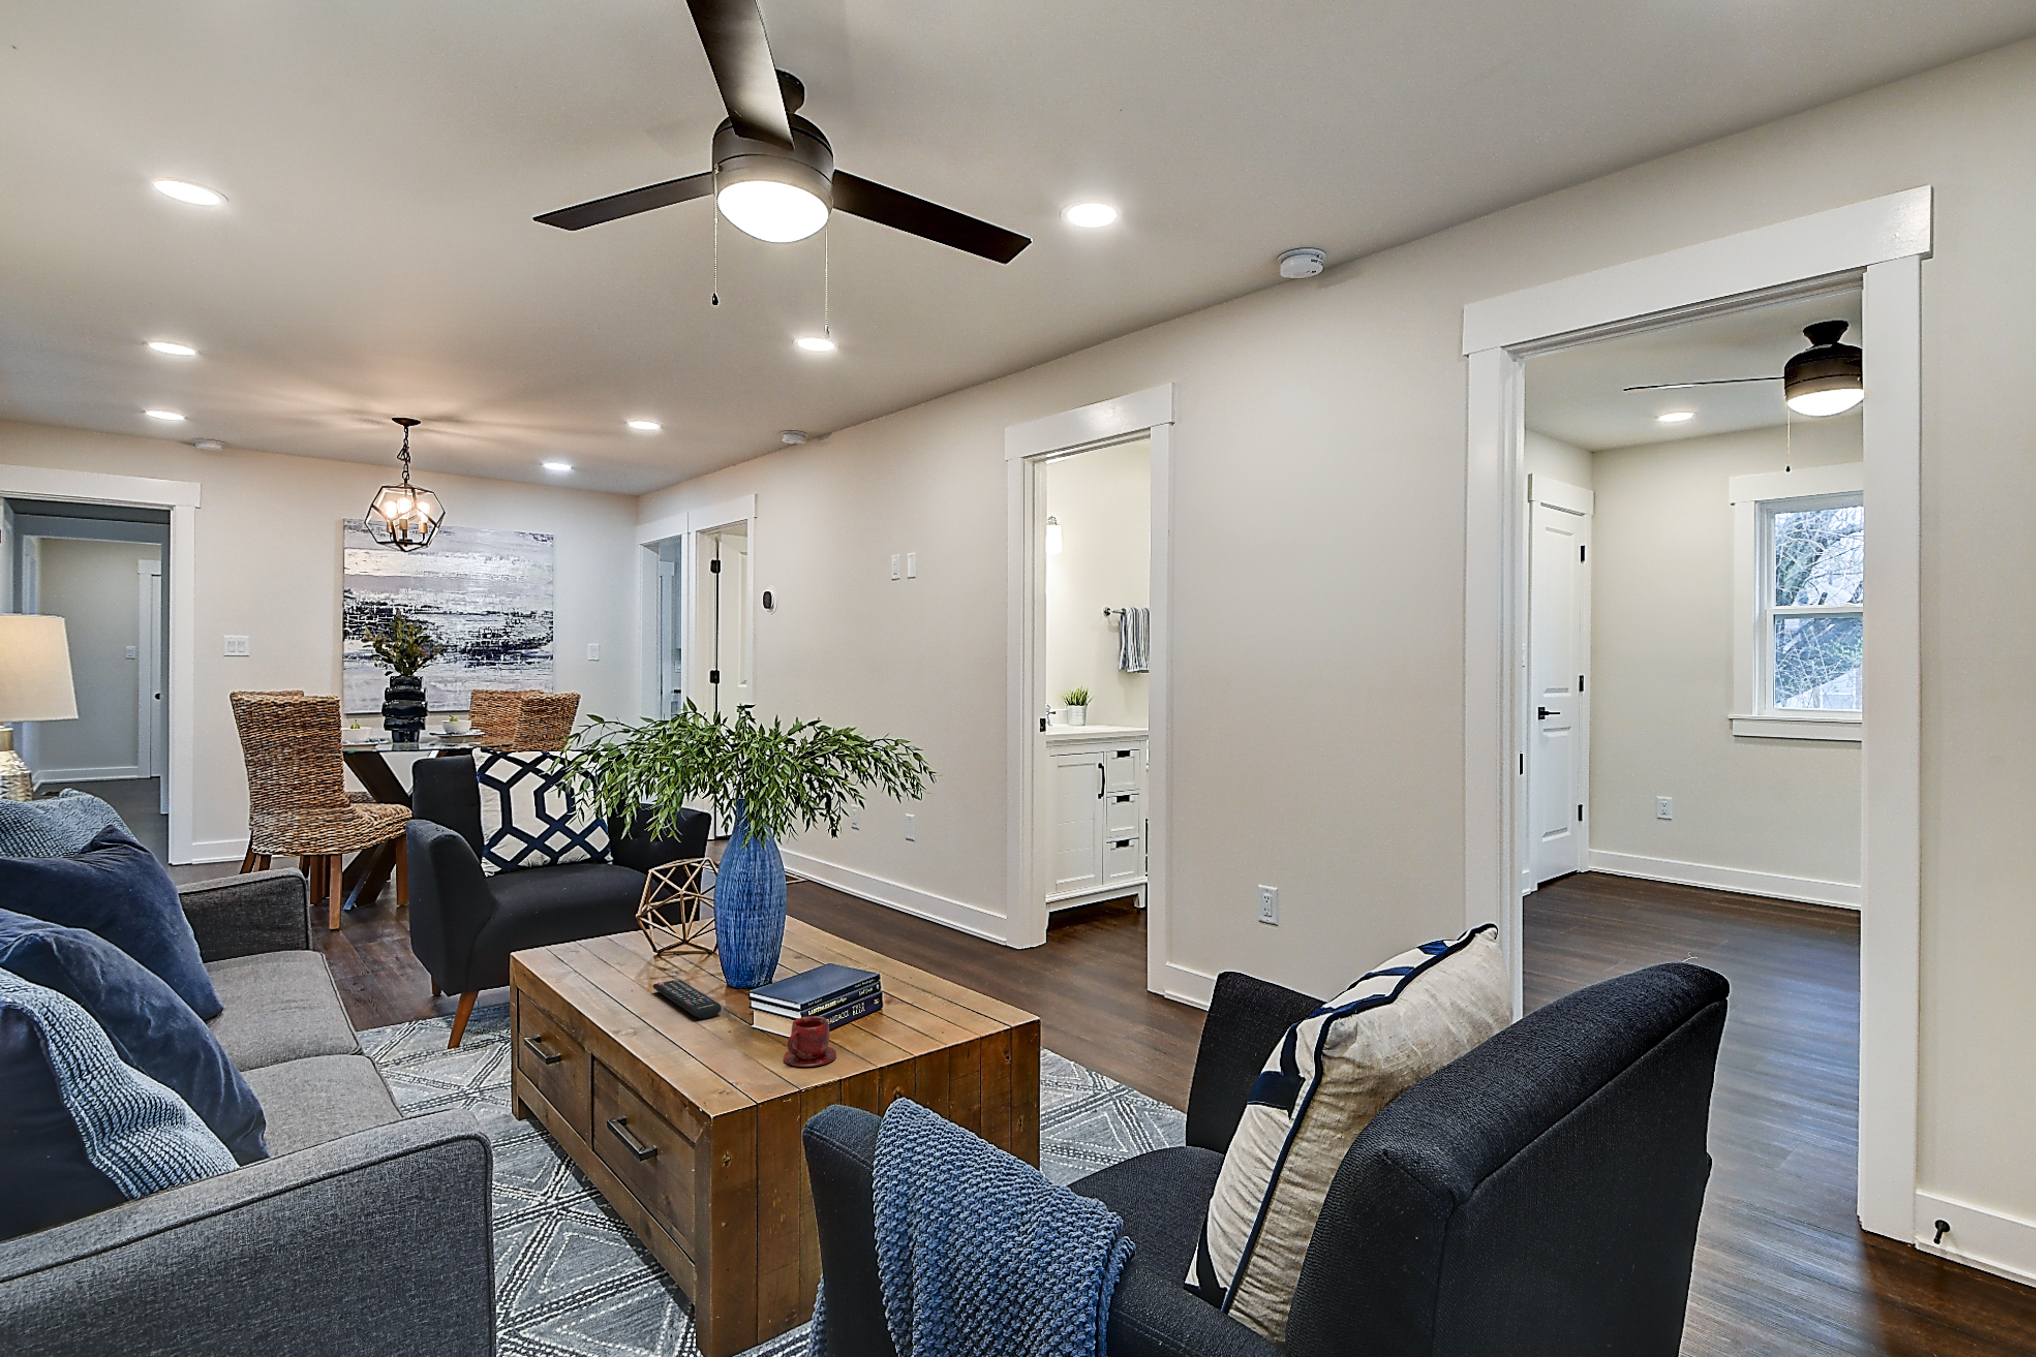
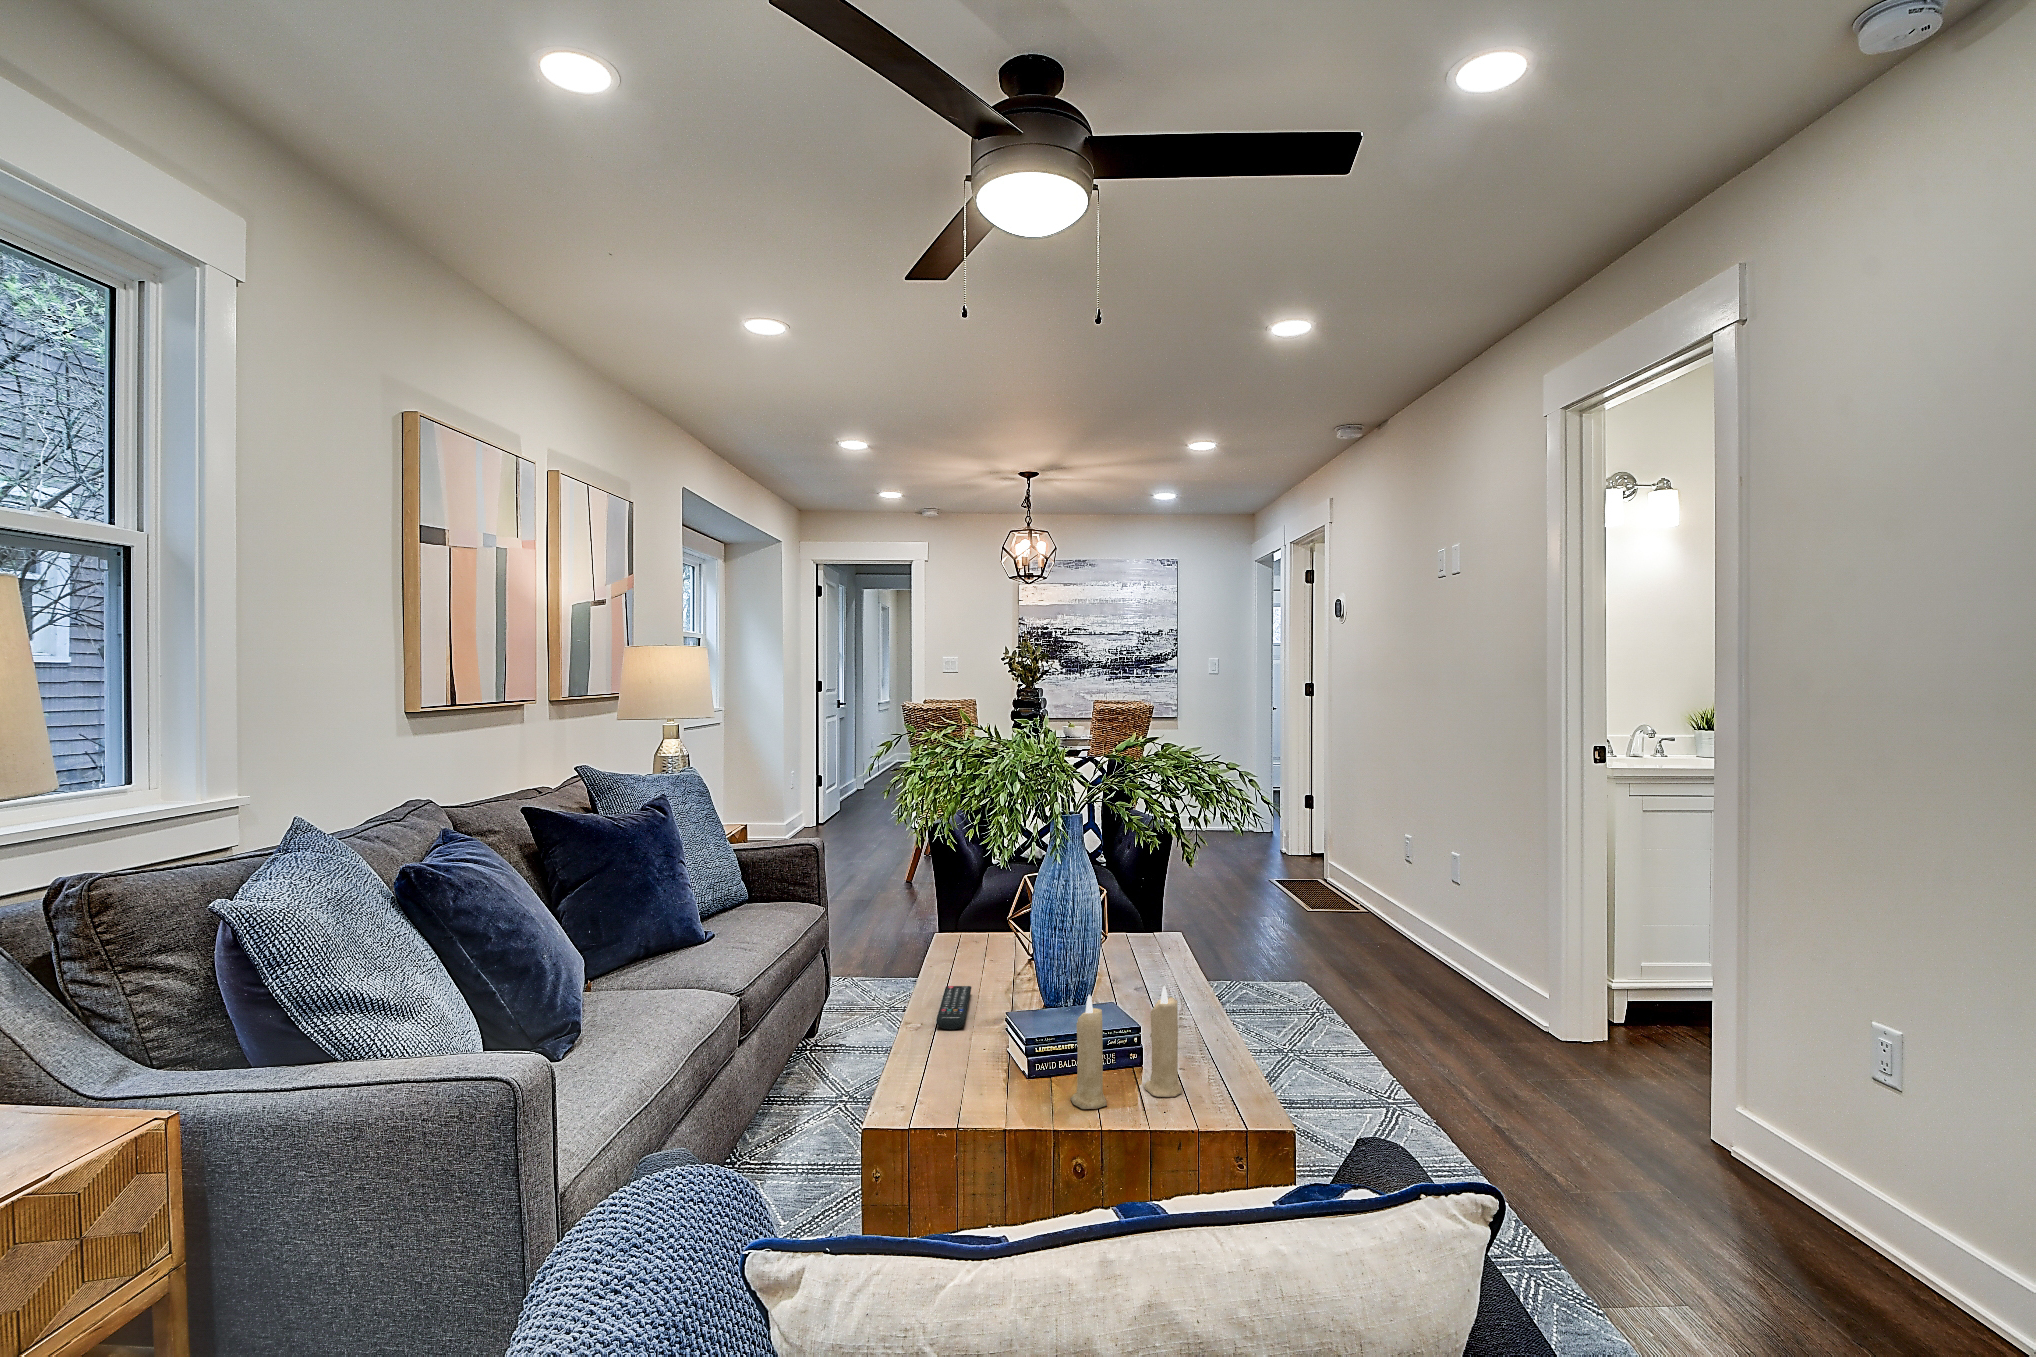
candle: none [895,923,968,1043] -> present [1070,986,1182,1109]
teacup: present [784,1016,836,1067] -> none [940,1050,998,1105]

